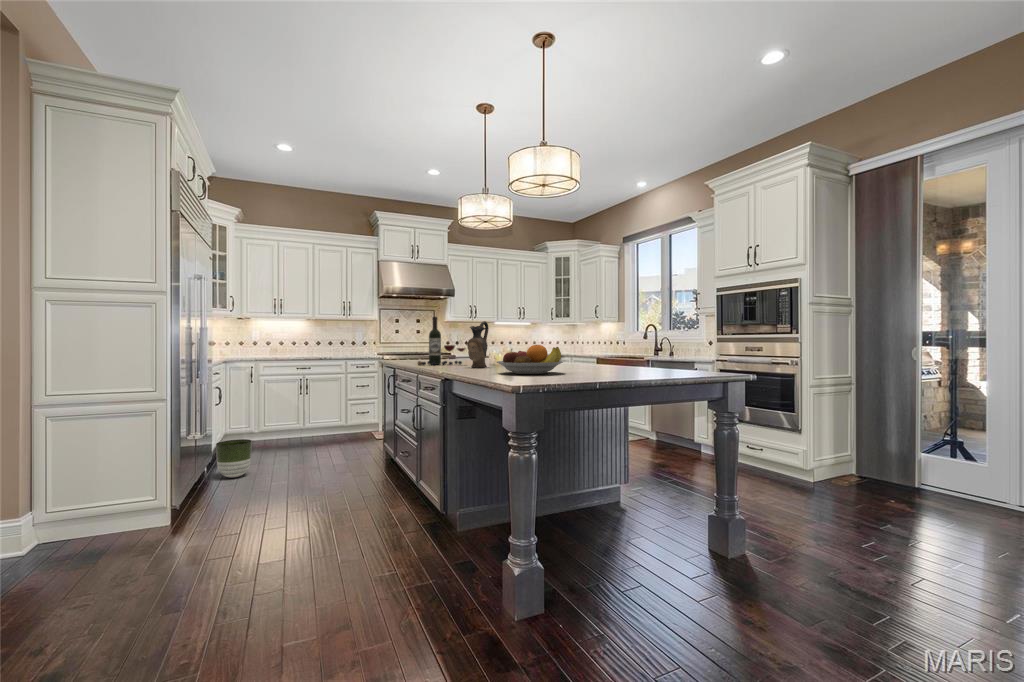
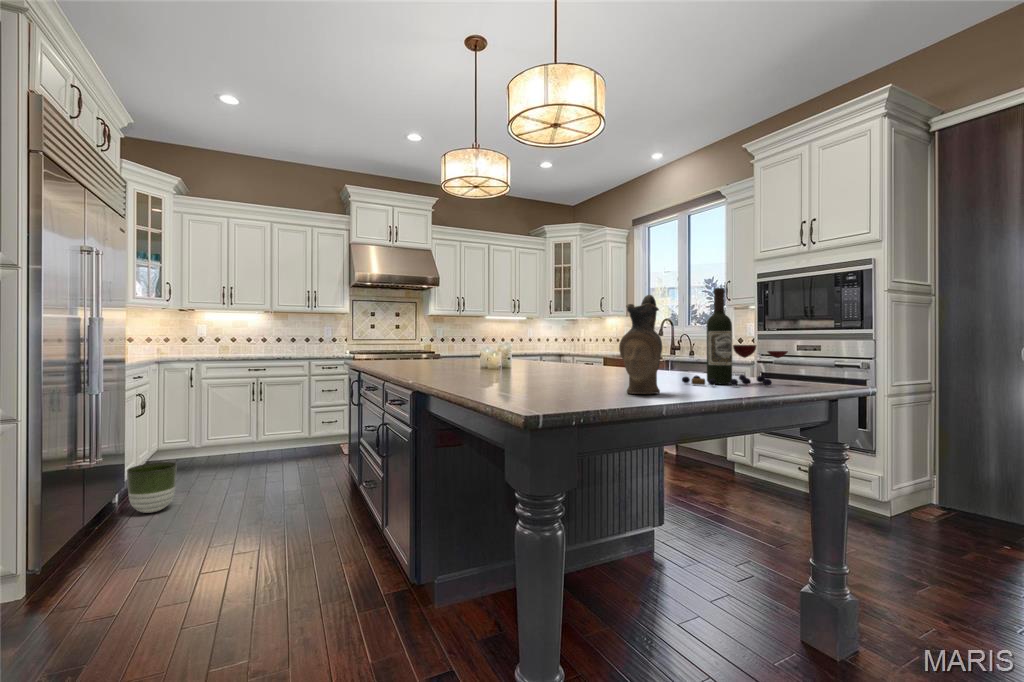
wine bottle: present [418,317,465,365] -> present [682,288,788,386]
ceramic pitcher: present [467,321,489,367] -> present [619,295,662,394]
fruit bowl: present [497,345,563,374] -> none [493,342,589,385]

